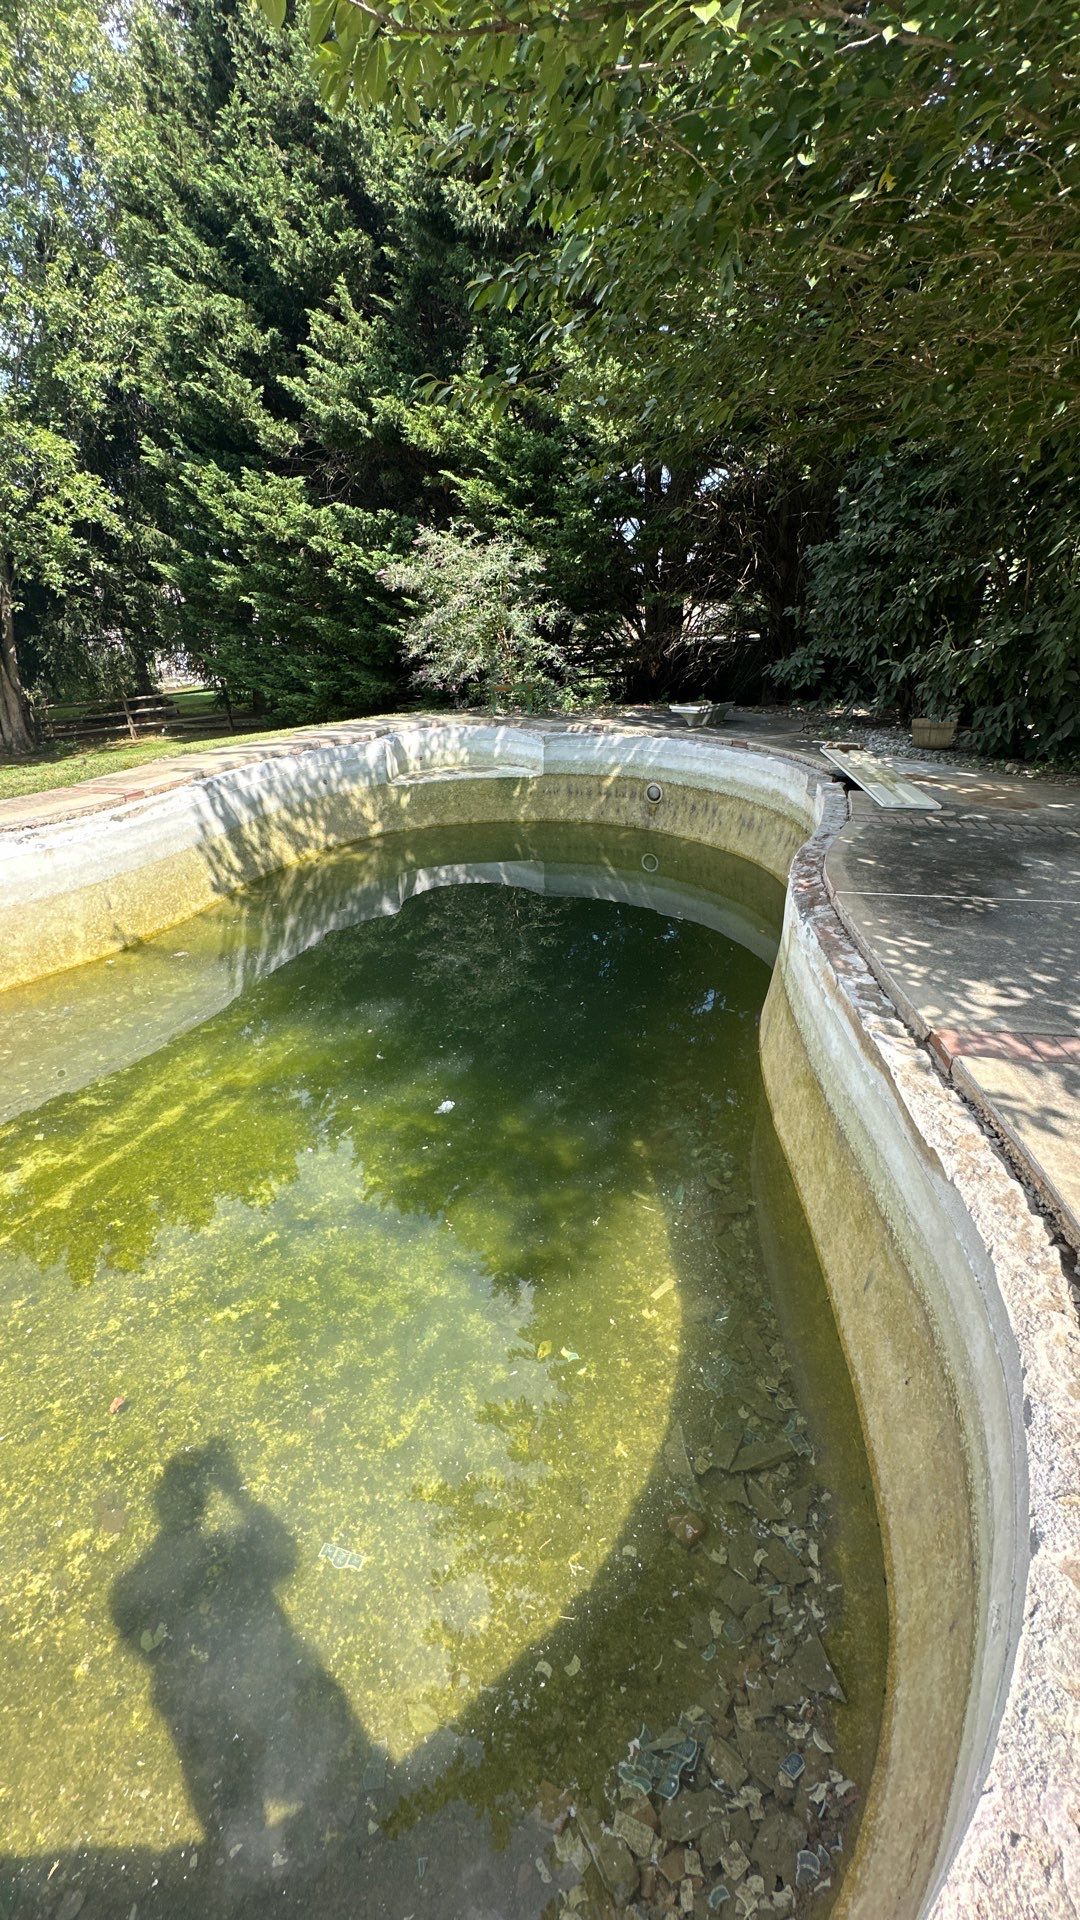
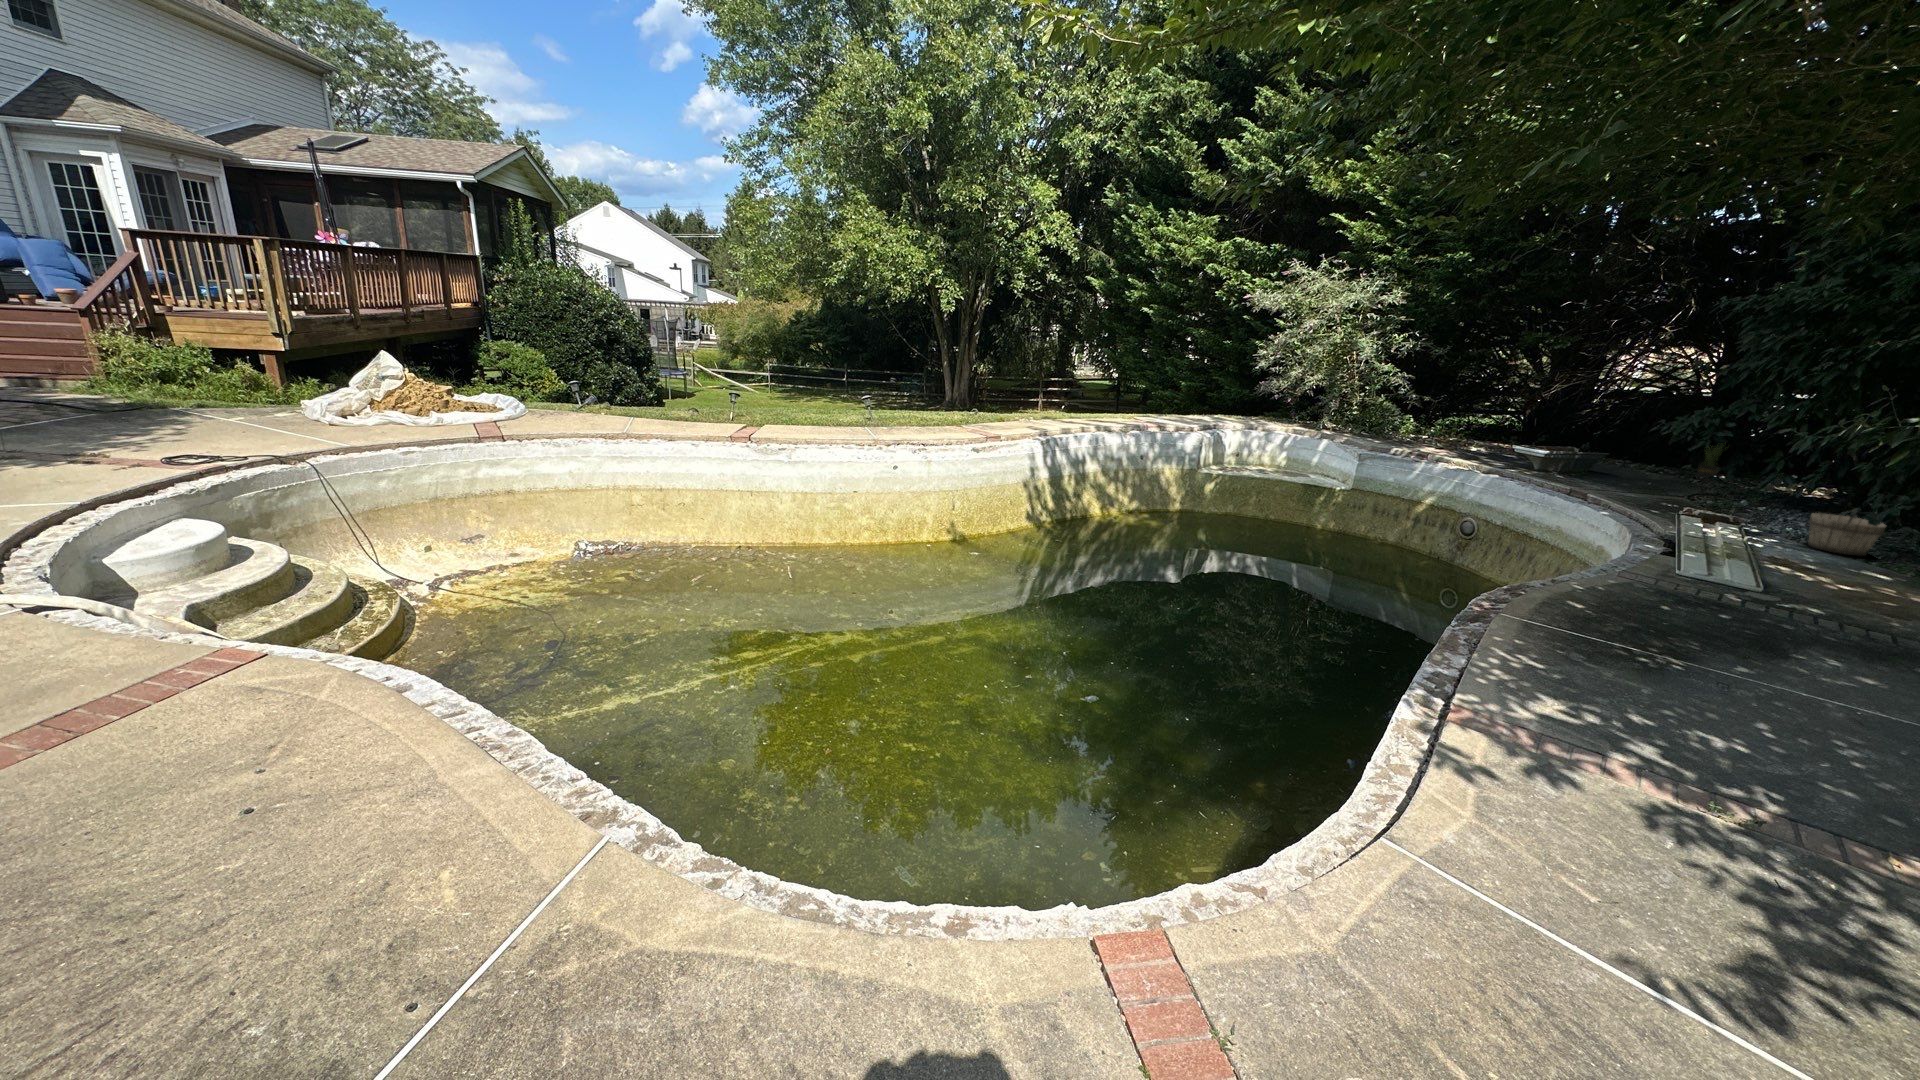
potted plant: none [786,672,806,711] -> present [1697,445,1722,481]
side table: present [489,683,533,723] -> none [1325,401,1379,440]

